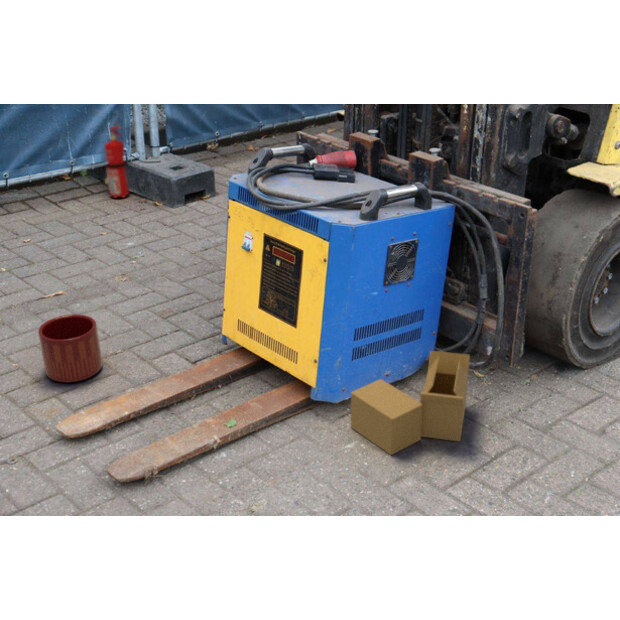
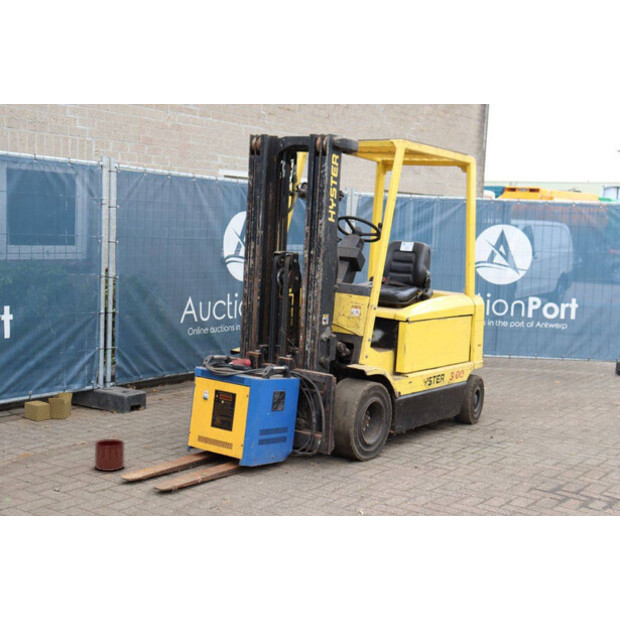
fire extinguisher: present [103,122,128,198] -> none [78,363,96,410]
cardboard box: present [351,351,470,455] -> present [25,392,72,421]

